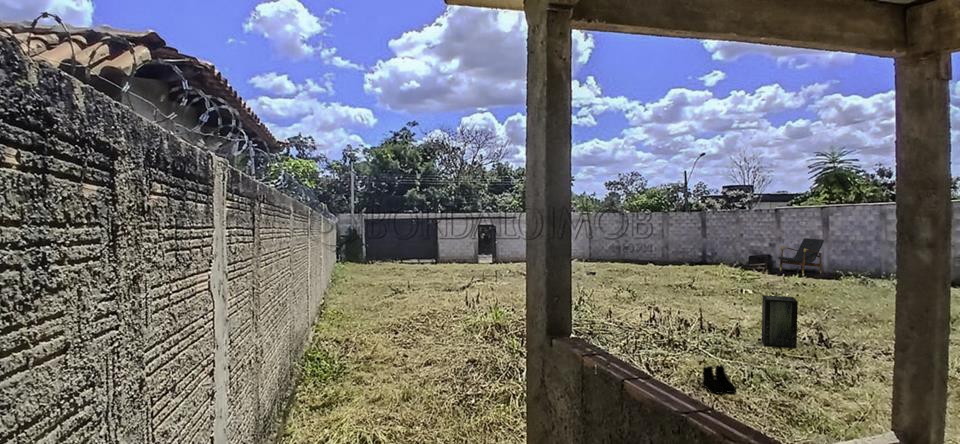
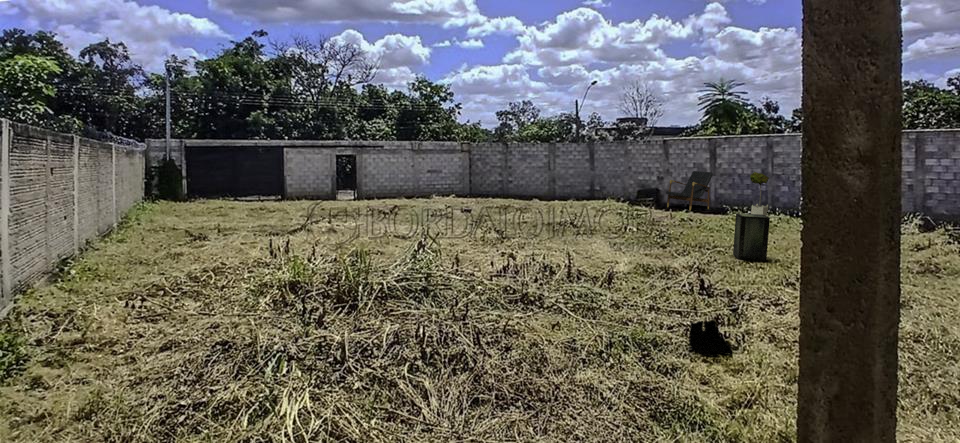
potted tree: none [861,239,881,280] -> present [750,172,769,216]
storage box: present [762,295,798,349] -> present [733,213,770,260]
boots: present [702,365,736,394] -> present [689,320,732,356]

